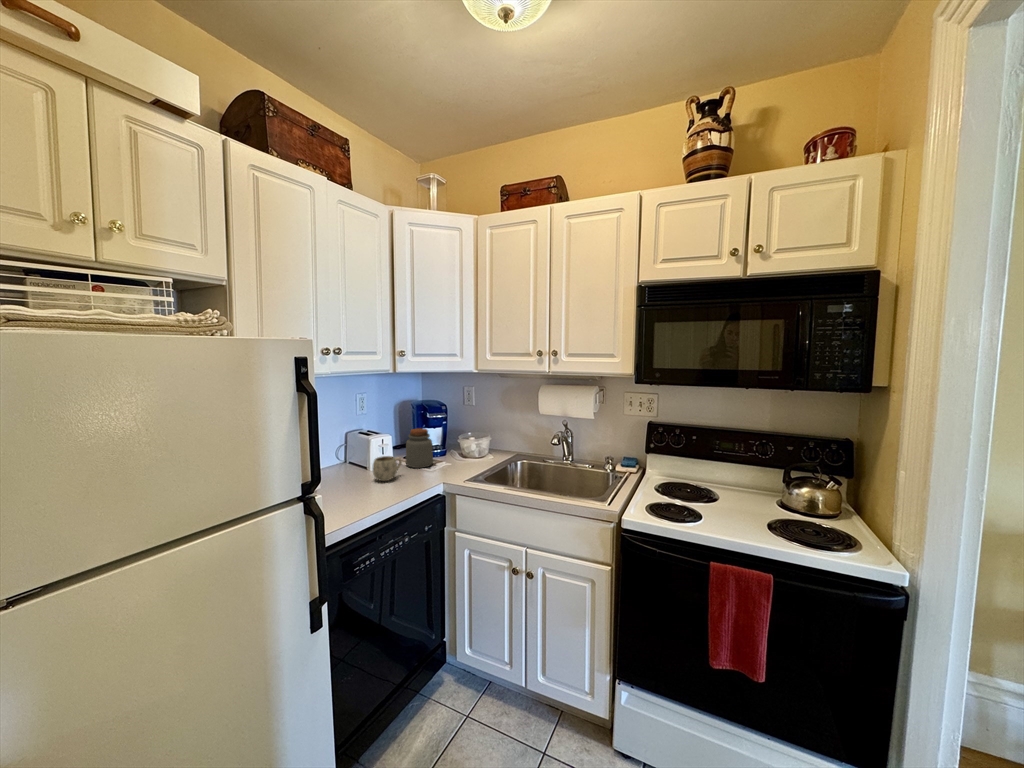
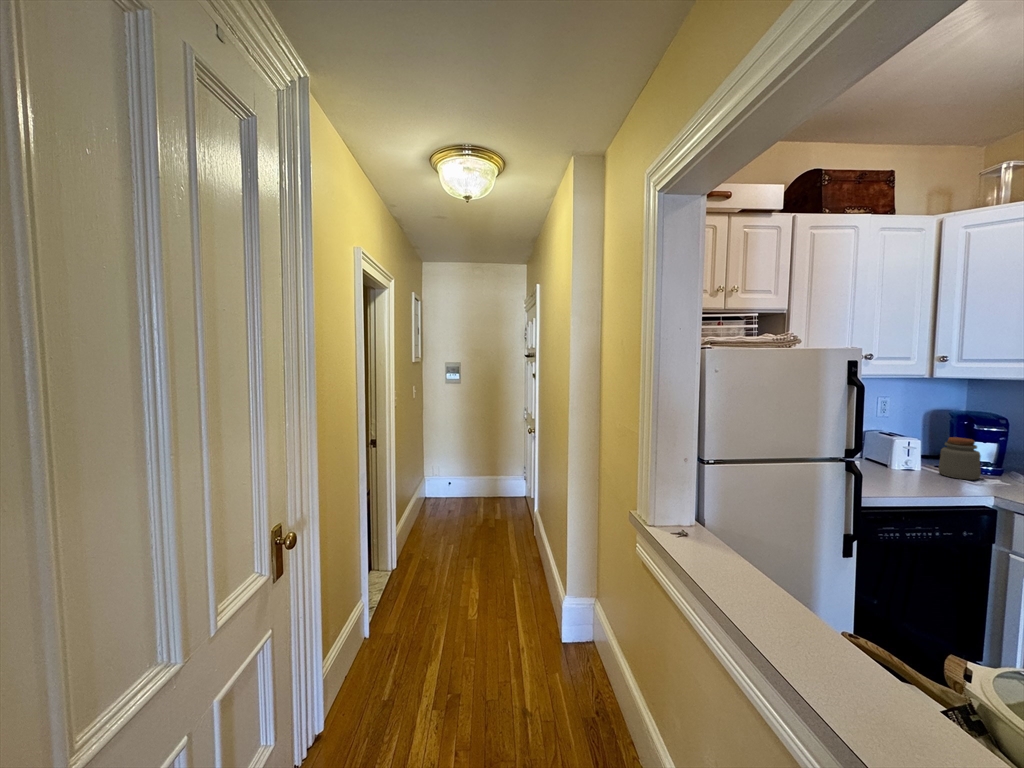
mug: present [373,456,402,481] -> none [897,456,934,480]

